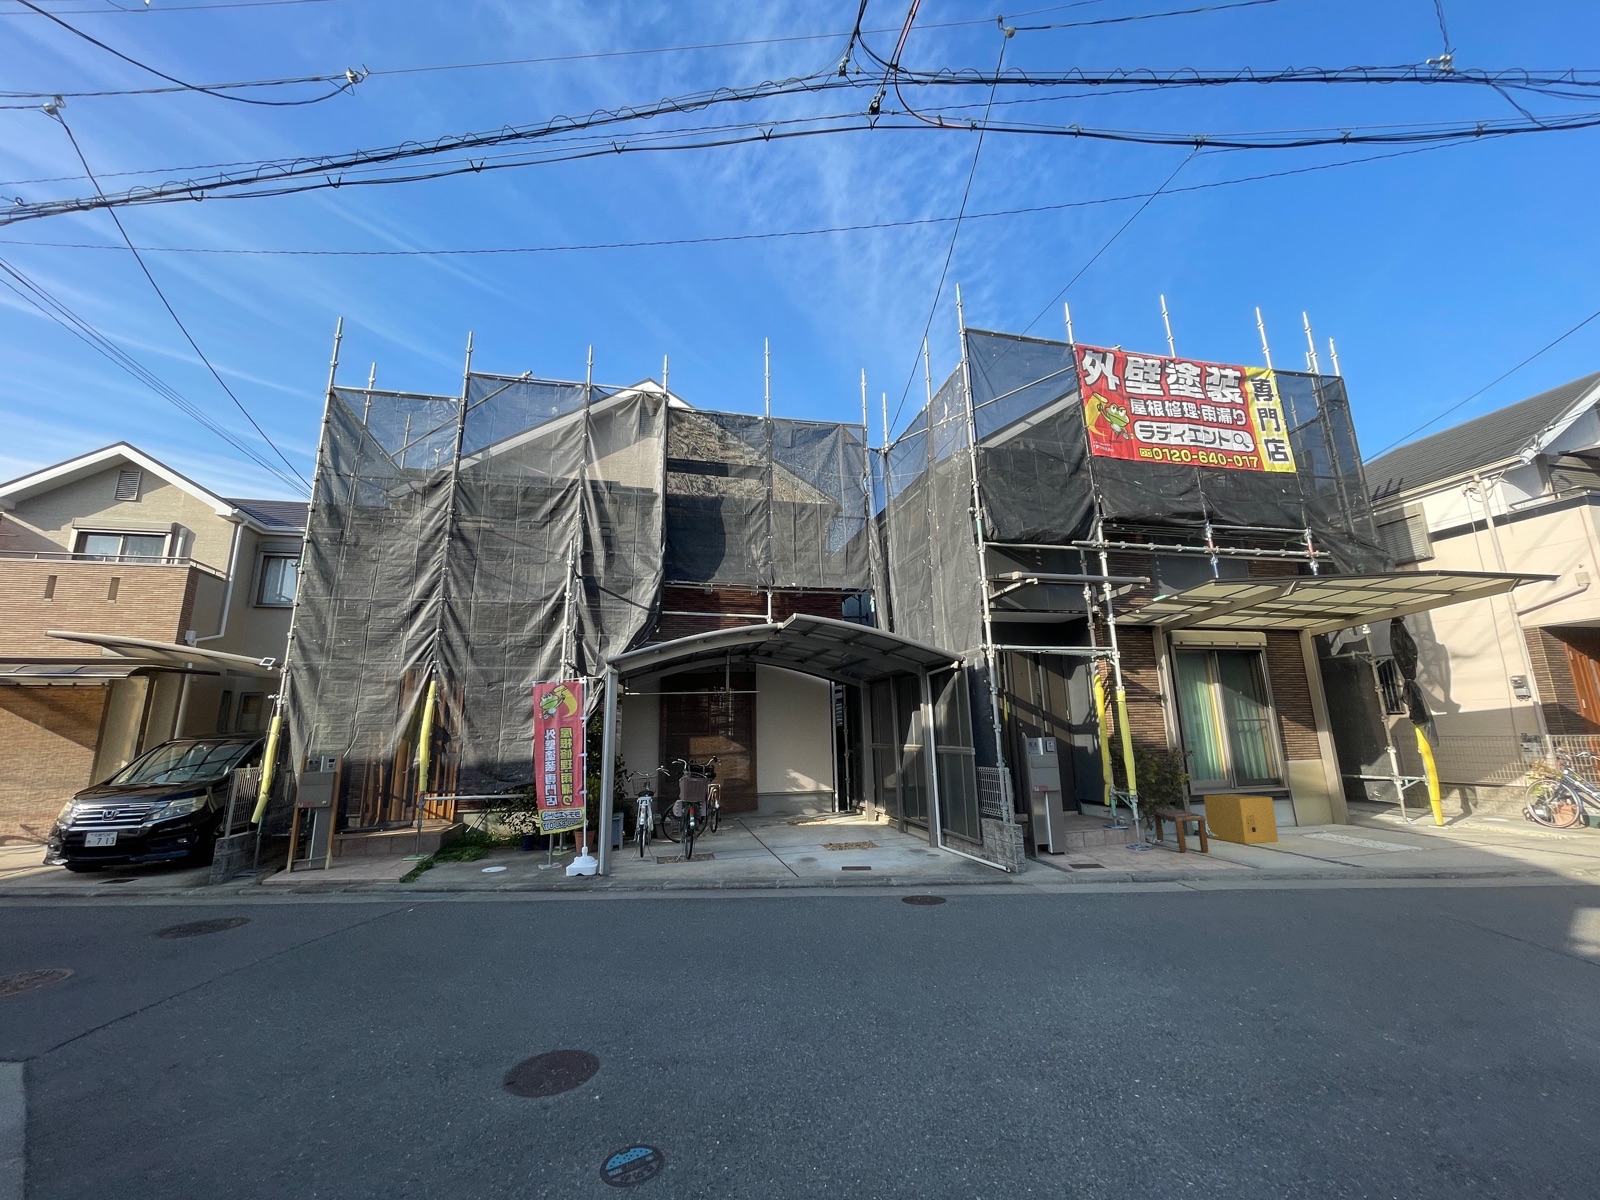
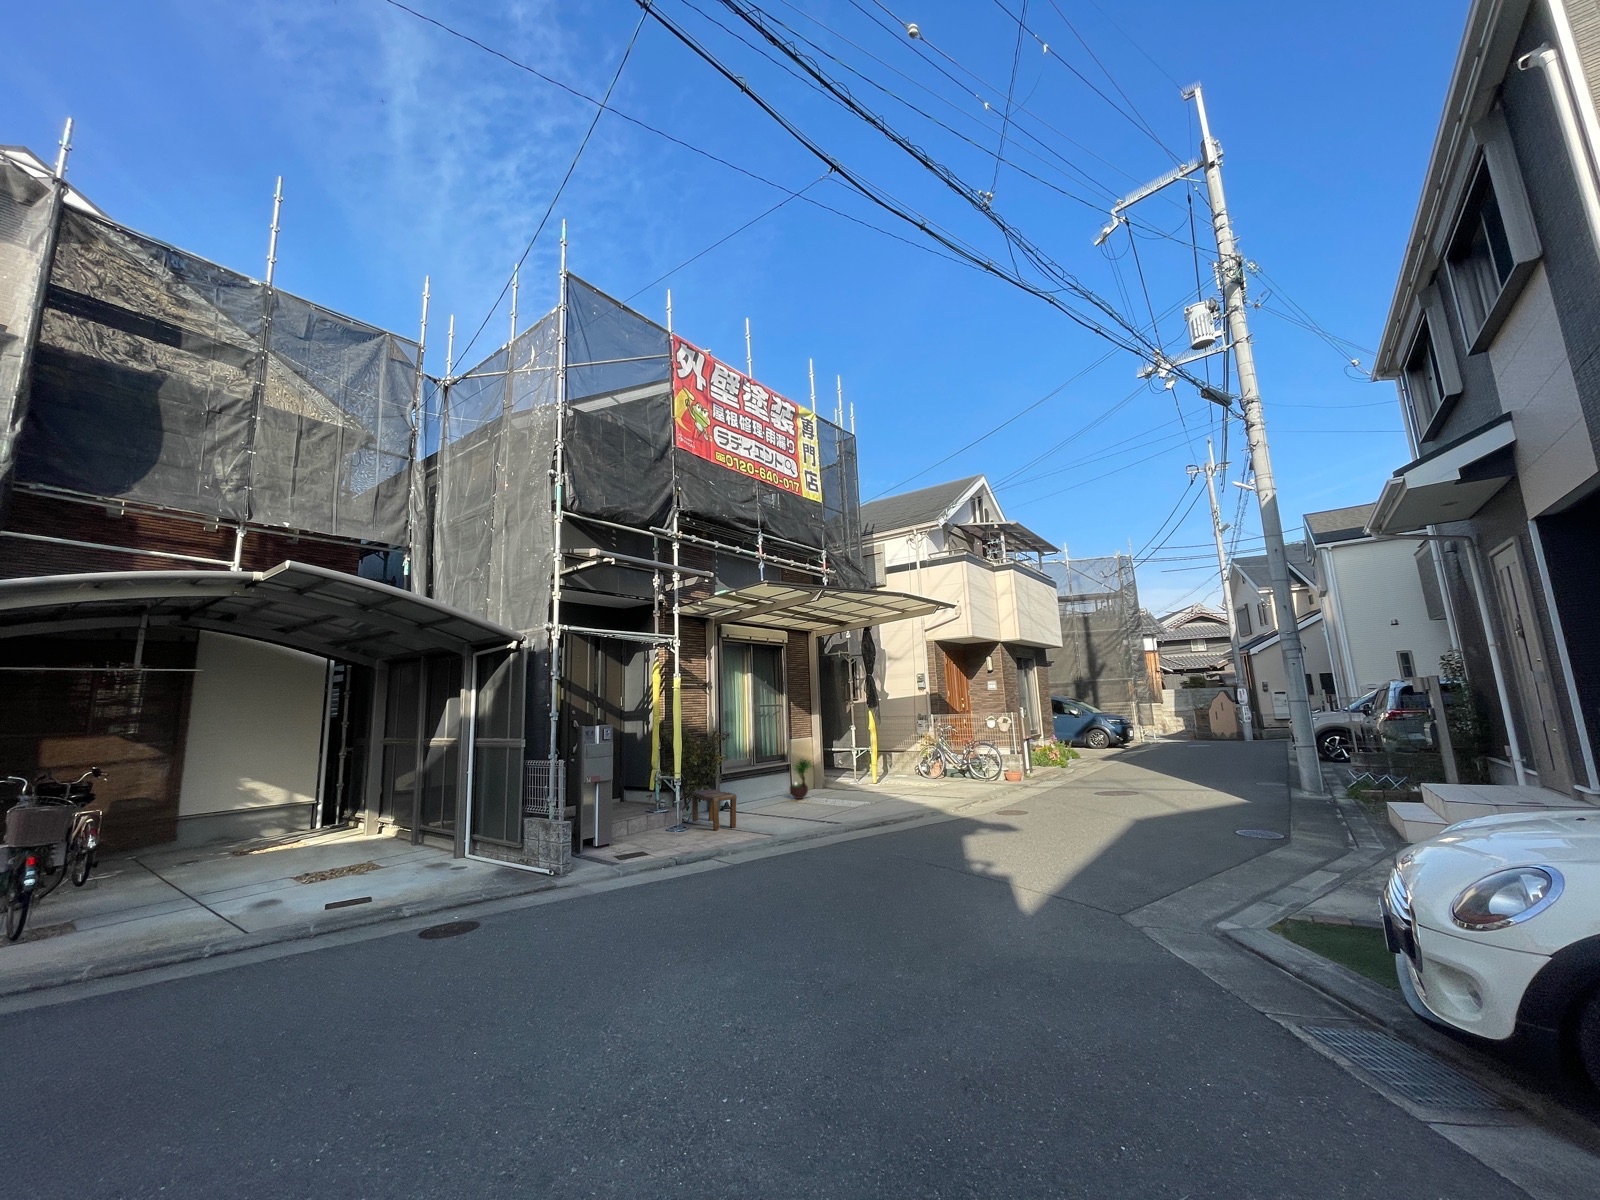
potted tree: none [1290,779,1323,833] -> present [790,758,810,799]
cardboard box: present [1204,794,1278,844] -> none [732,771,783,815]

